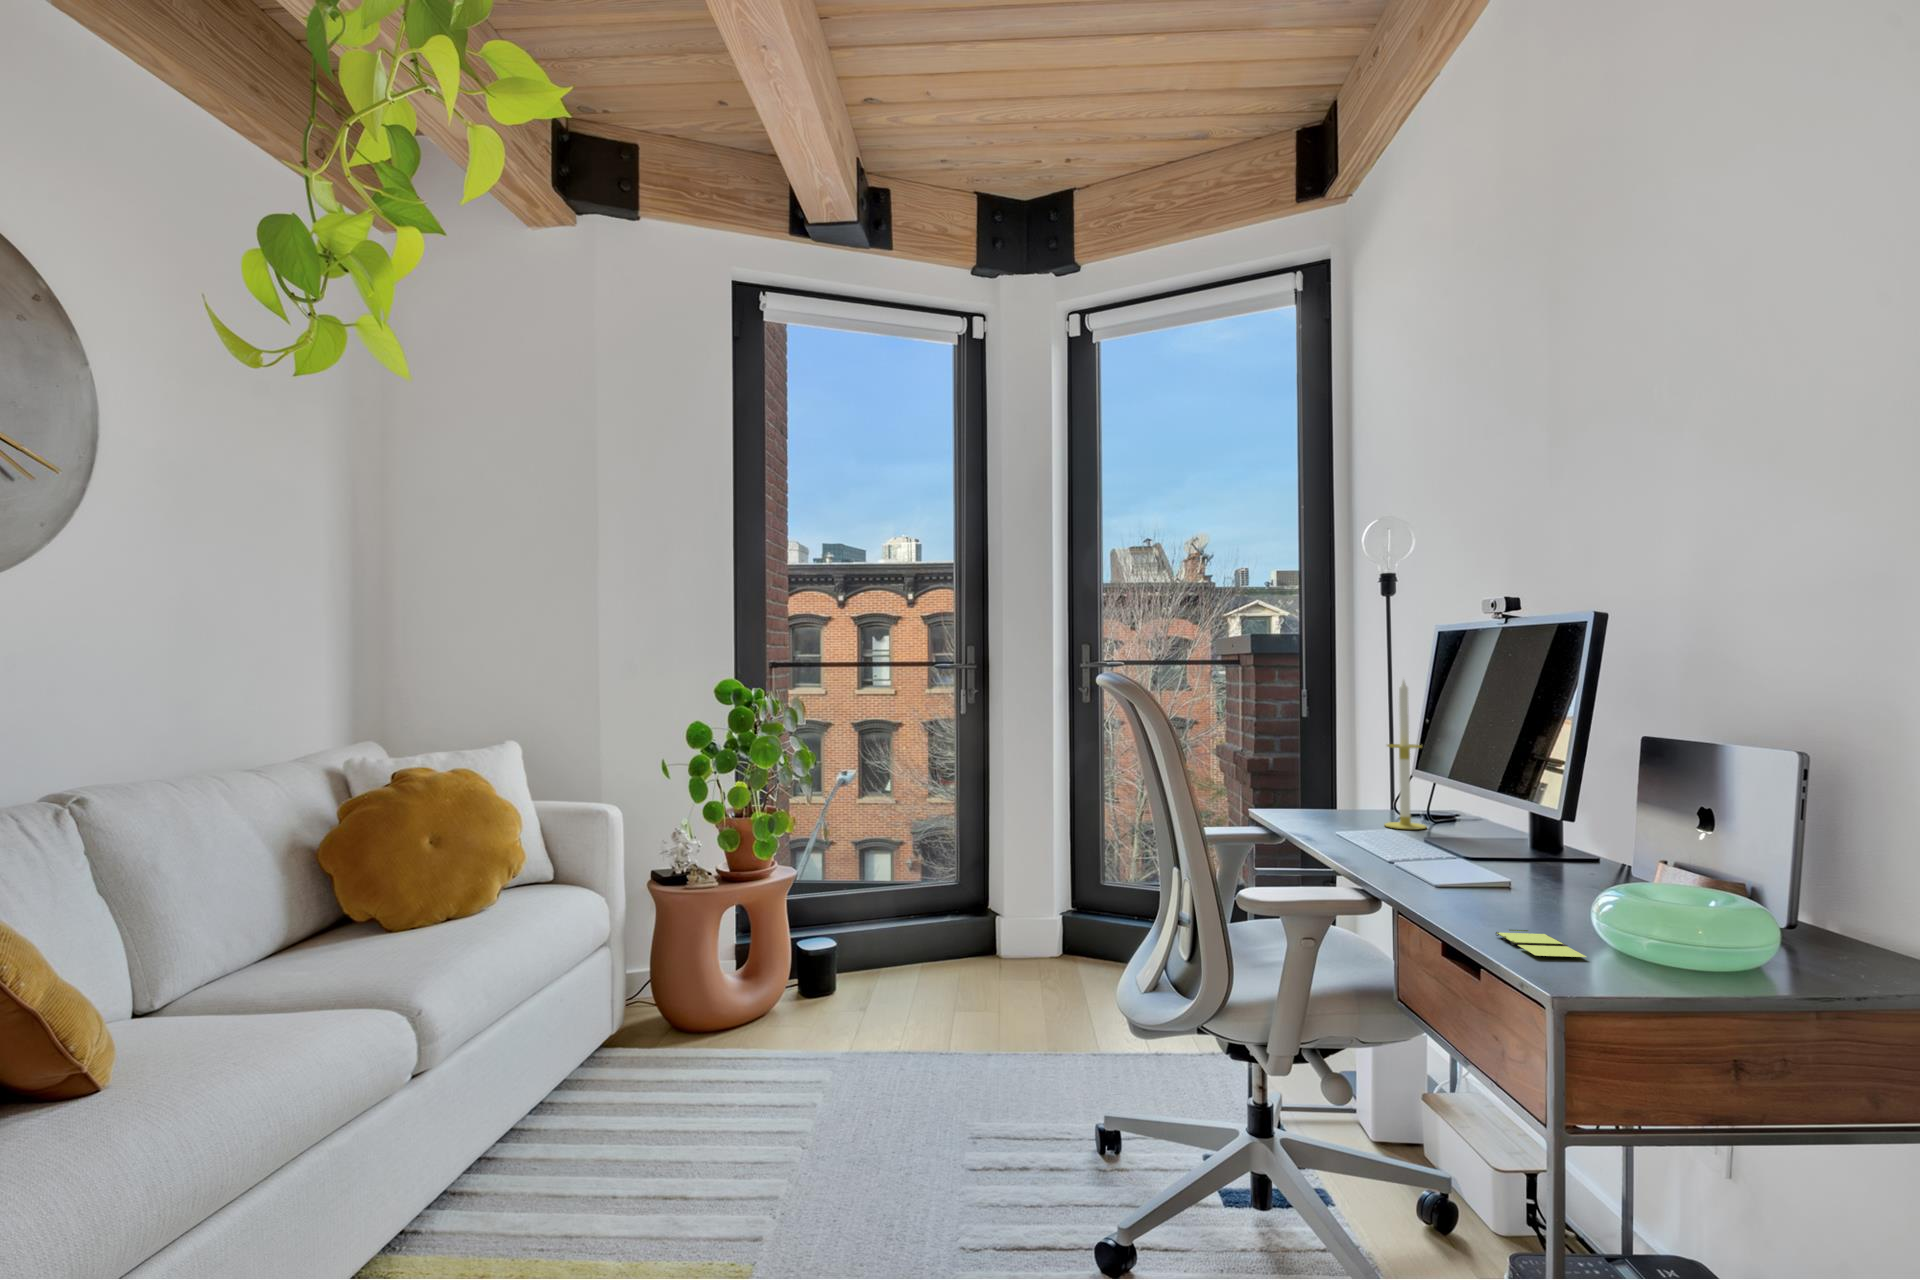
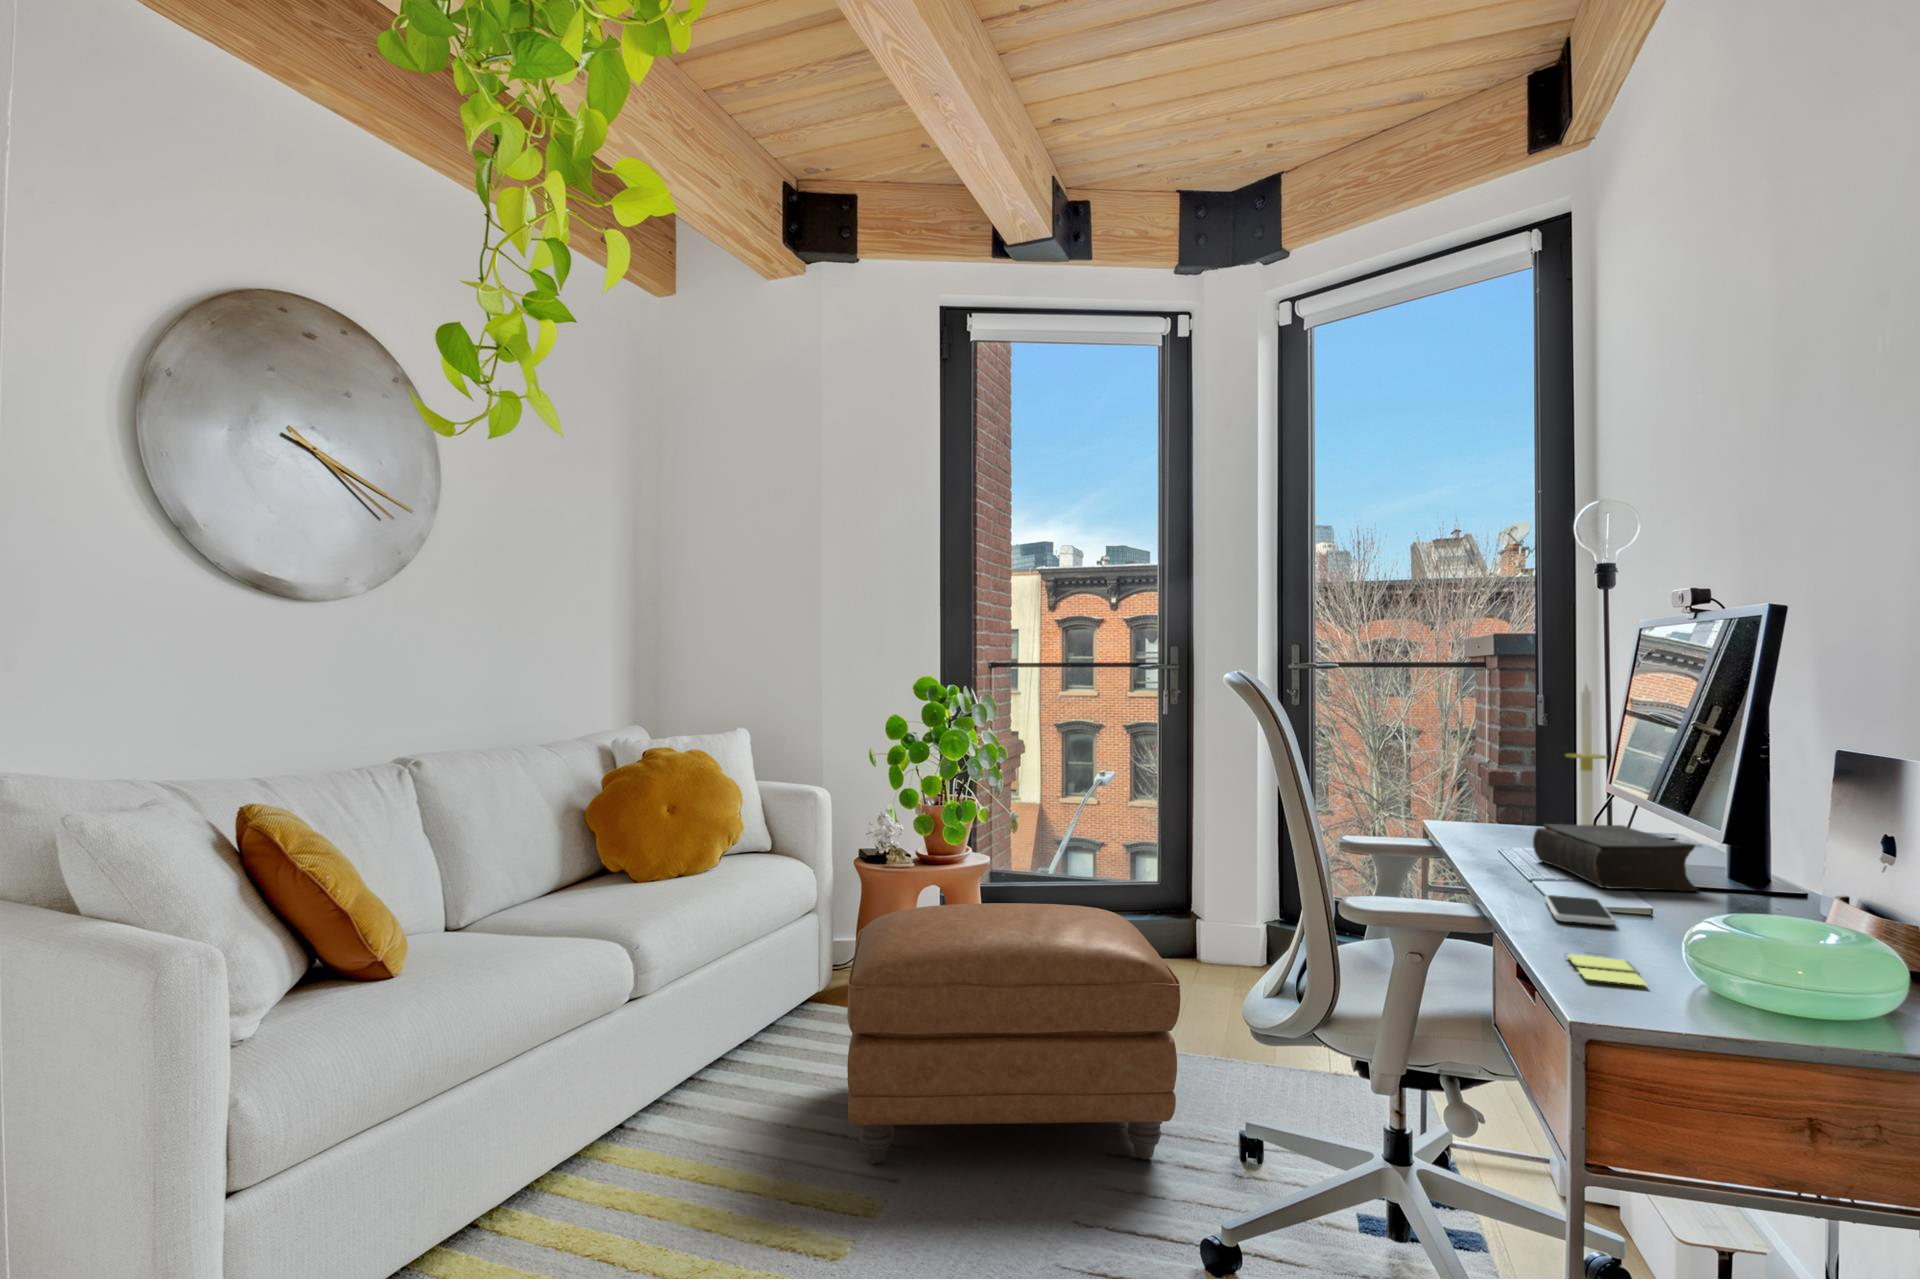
book: none [1379,808,1531,867] -> present [1533,824,1698,891]
smartphone: none [1426,877,1504,902] -> present [1544,895,1615,925]
ottoman: none [685,916,1045,1214] -> present [847,903,1181,1163]

